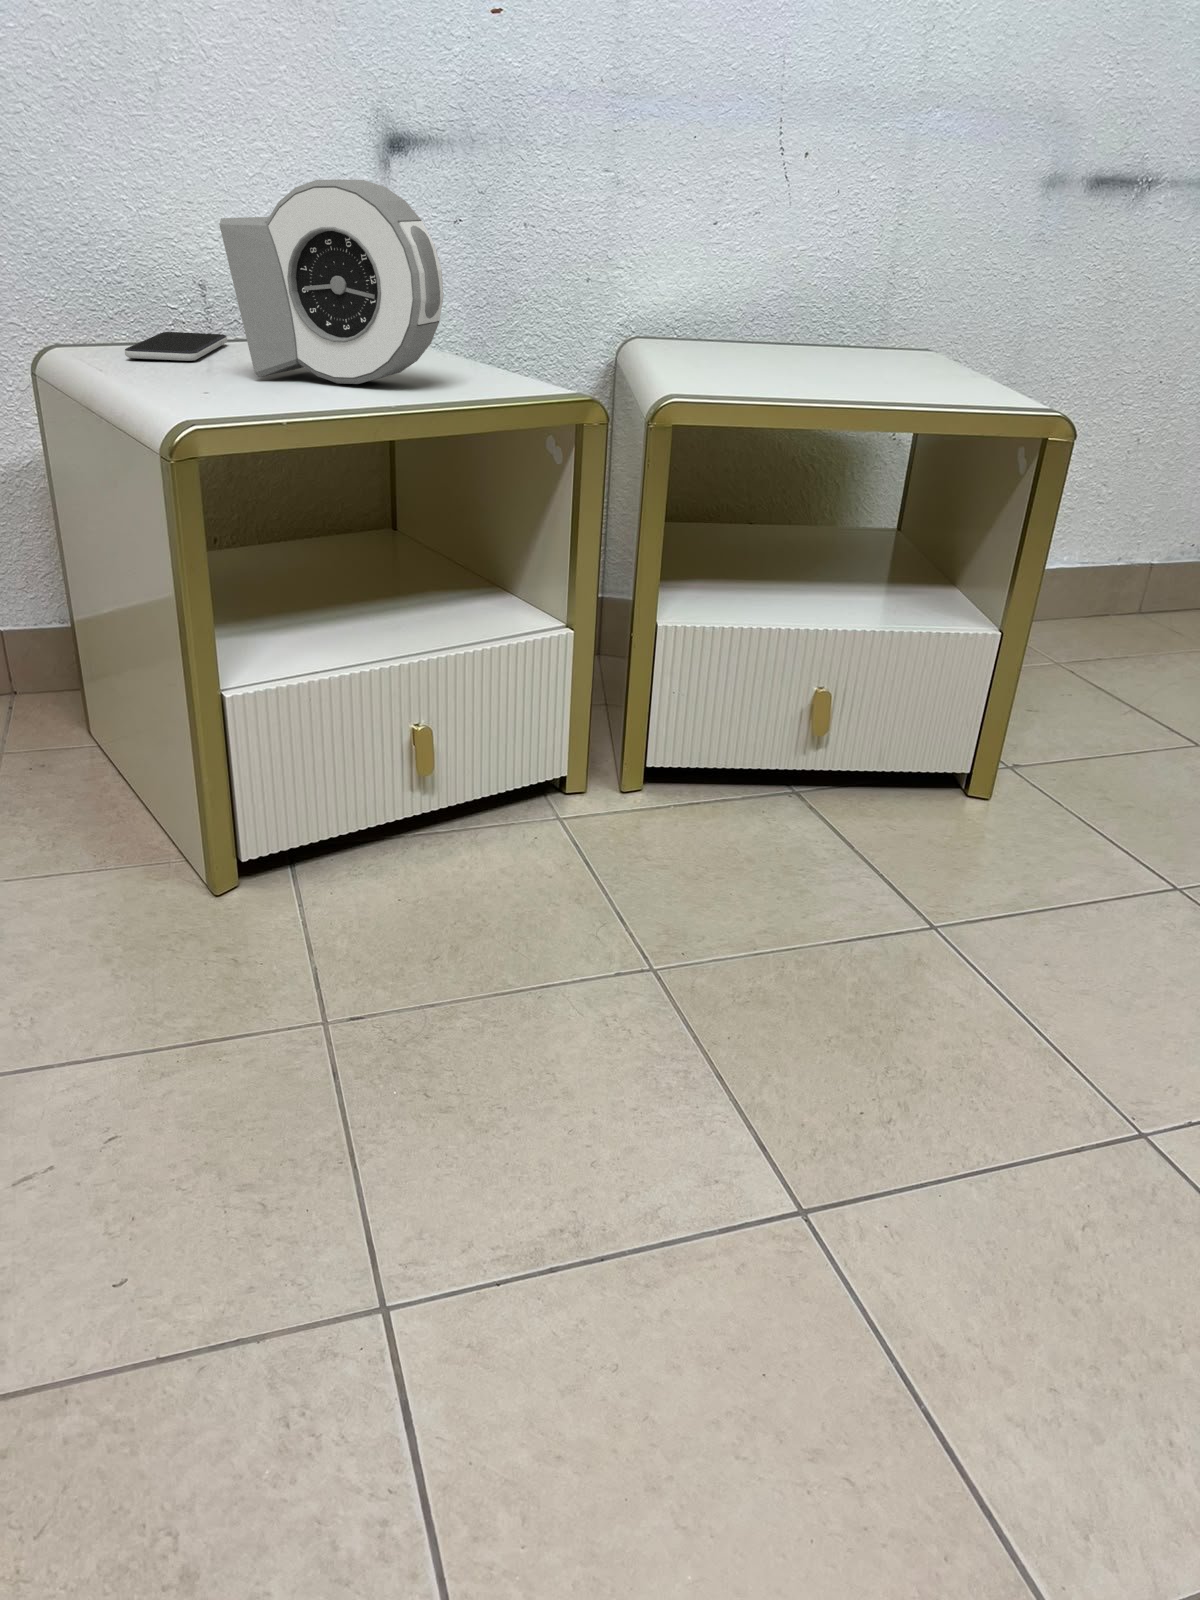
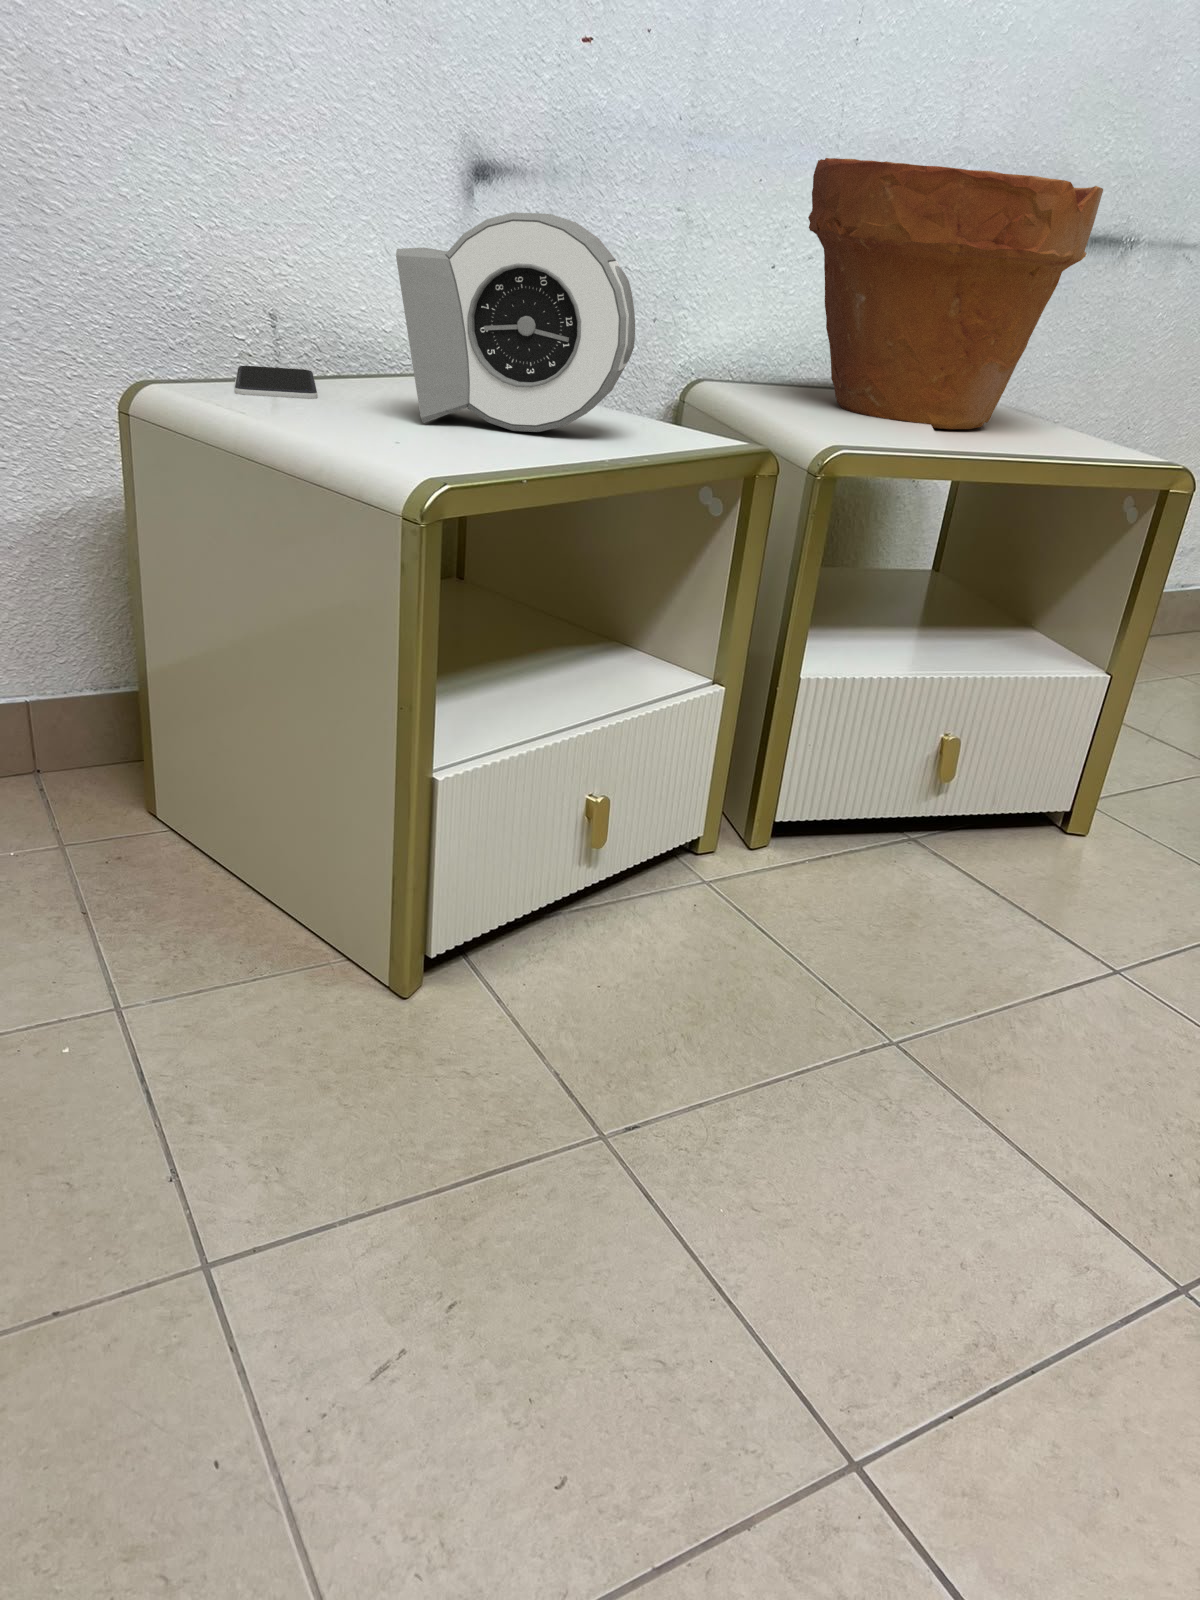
flower pot: none [696,112,986,380] -> present [808,158,1103,429]

